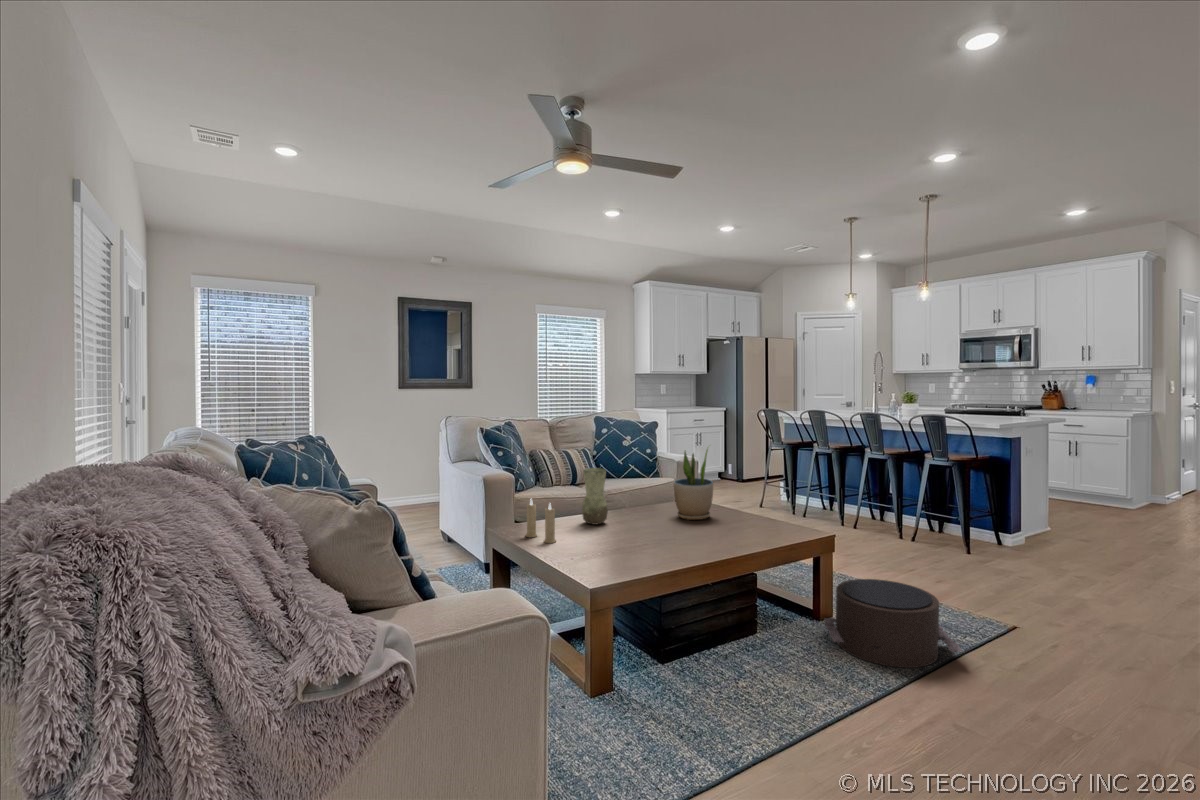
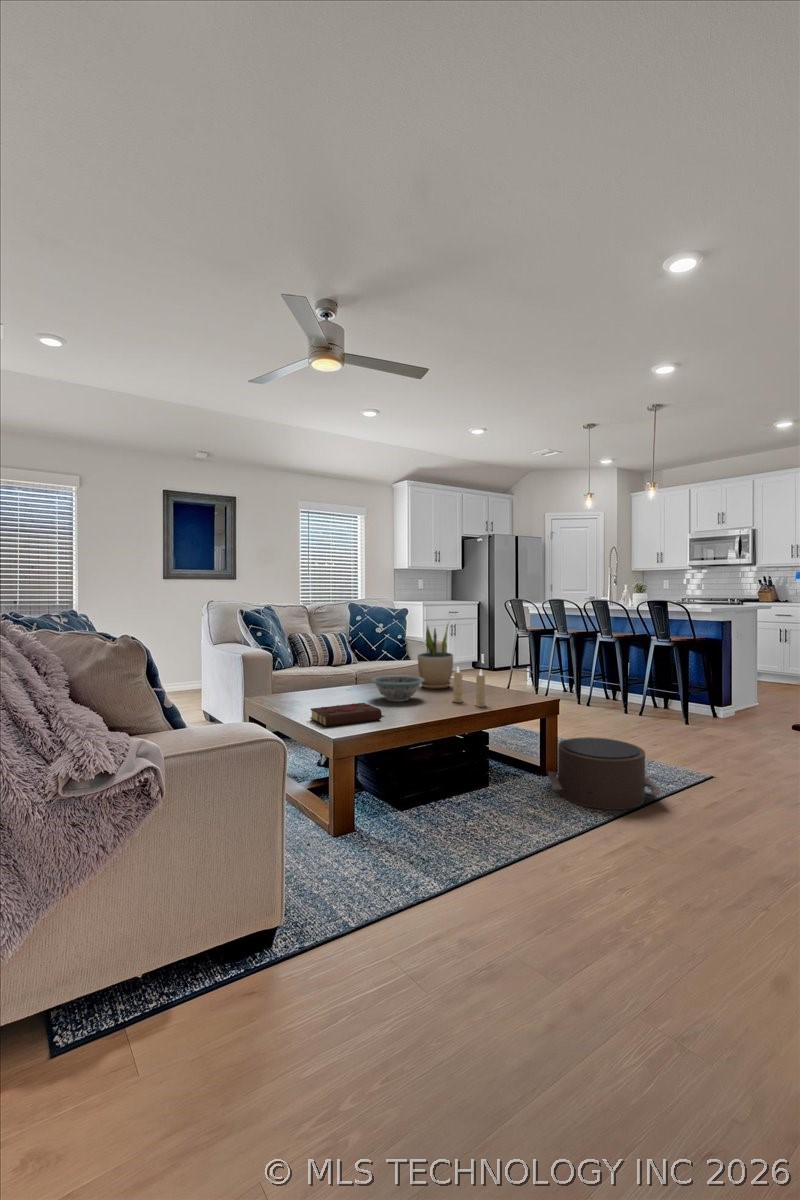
vase: present [582,468,608,524] -> none [333,641,357,693]
candle: present [525,500,556,543] -> present [453,668,486,707]
decorative bowl: none [625,507,684,538] -> present [371,675,424,702]
book: none [562,543,645,575] -> present [310,703,383,726]

